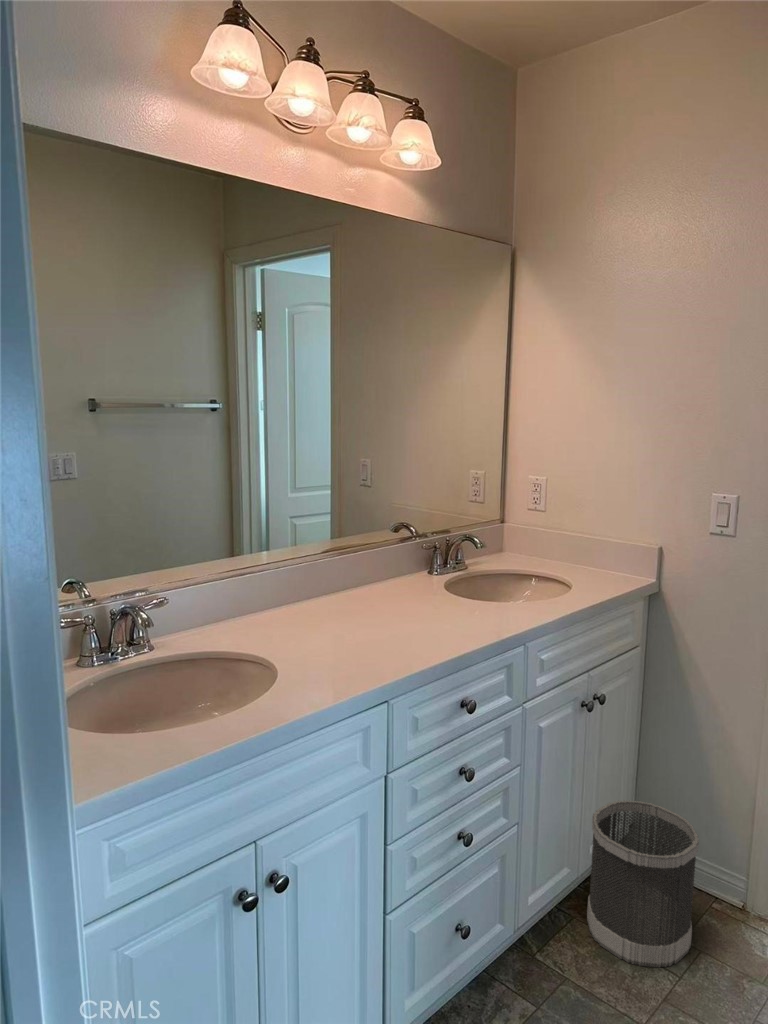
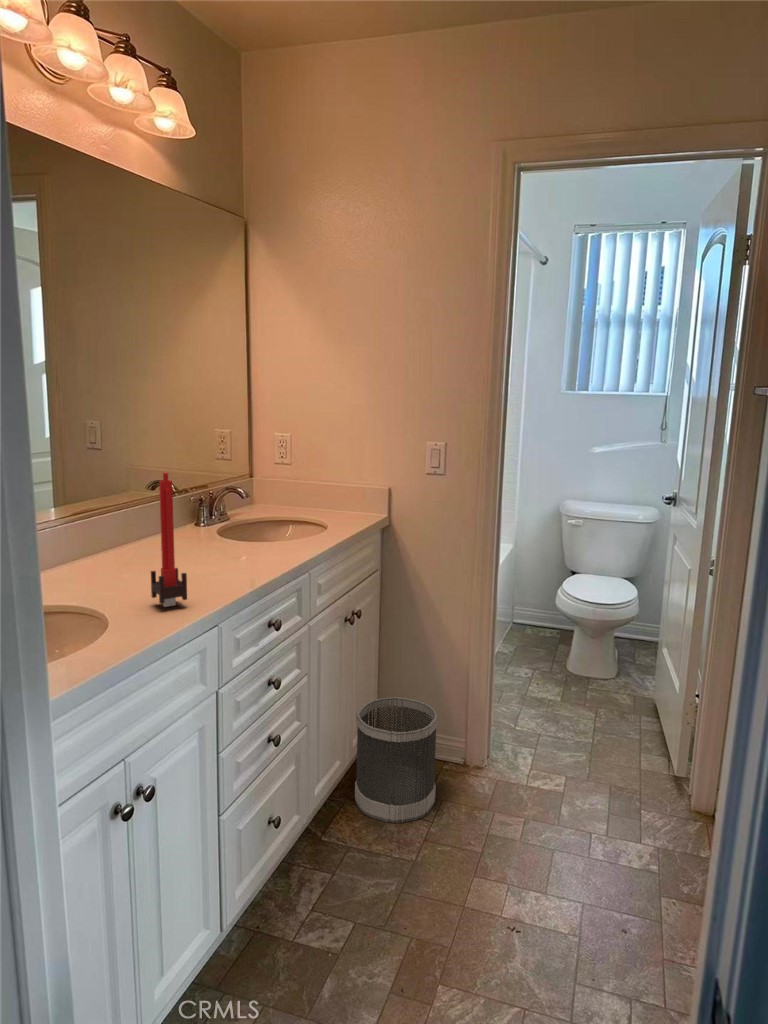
candle: none [323,528,355,674] -> present [151,473,187,607]

